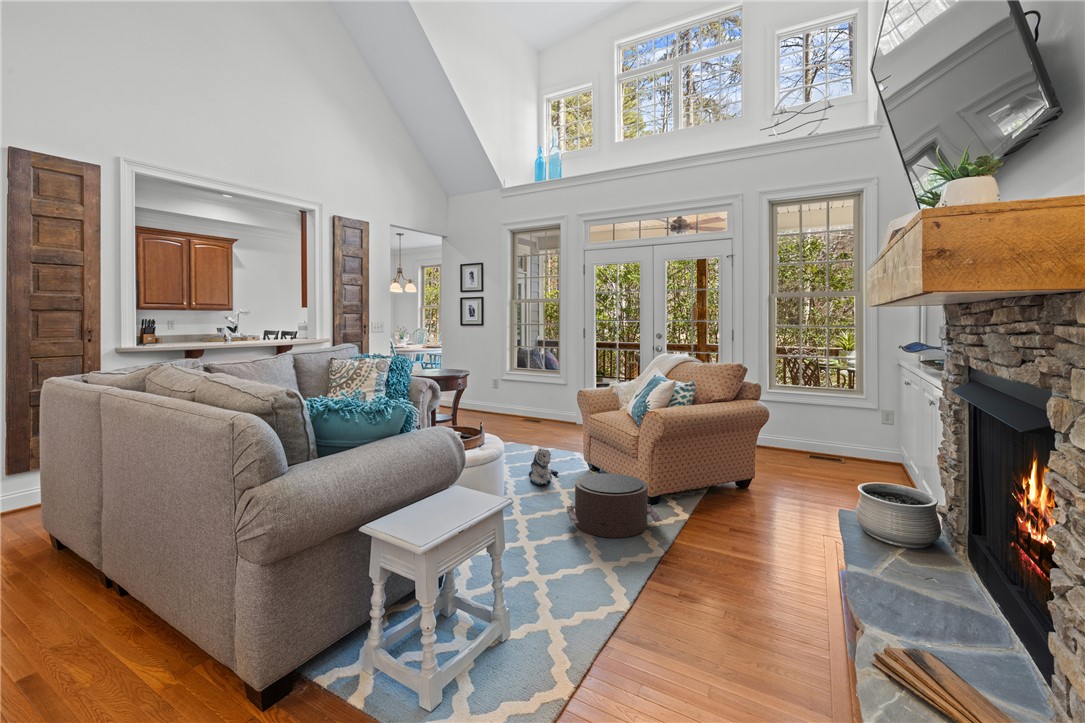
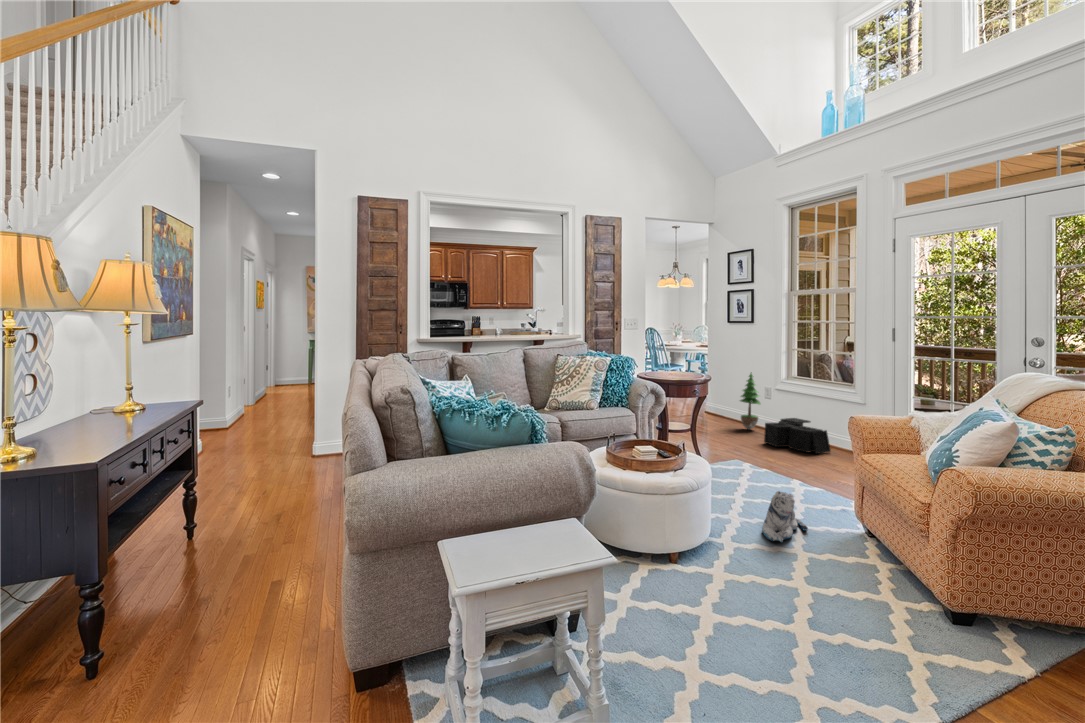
potted tree: none [475,365,493,414] -> present [740,372,760,430]
storage bin: none [500,400,548,425] -> present [764,418,830,453]
pouf: present [567,473,662,538] -> none [781,548,956,670]

